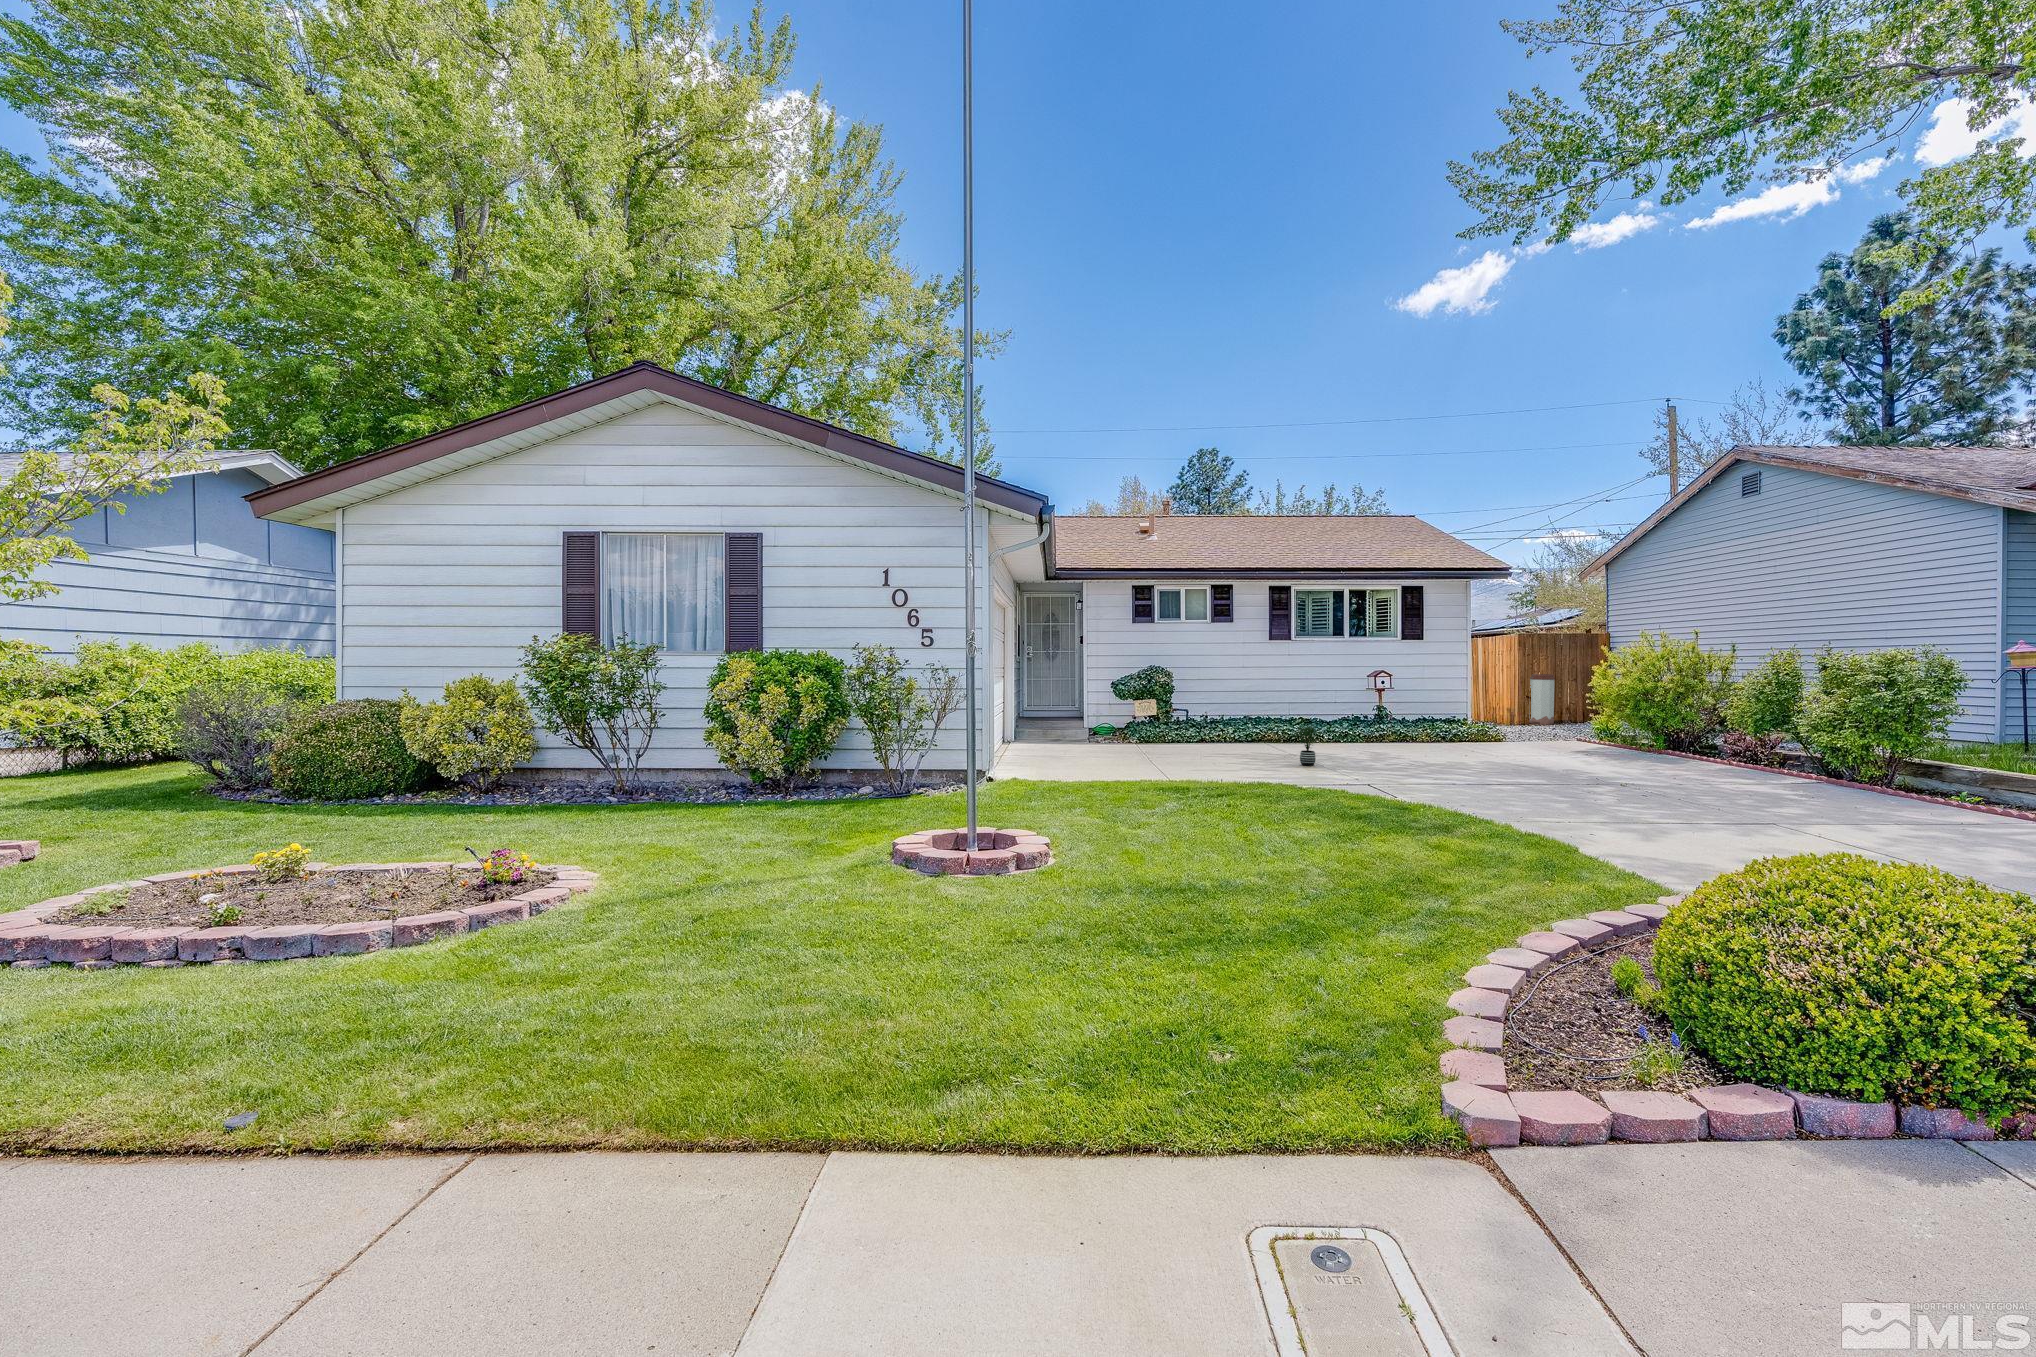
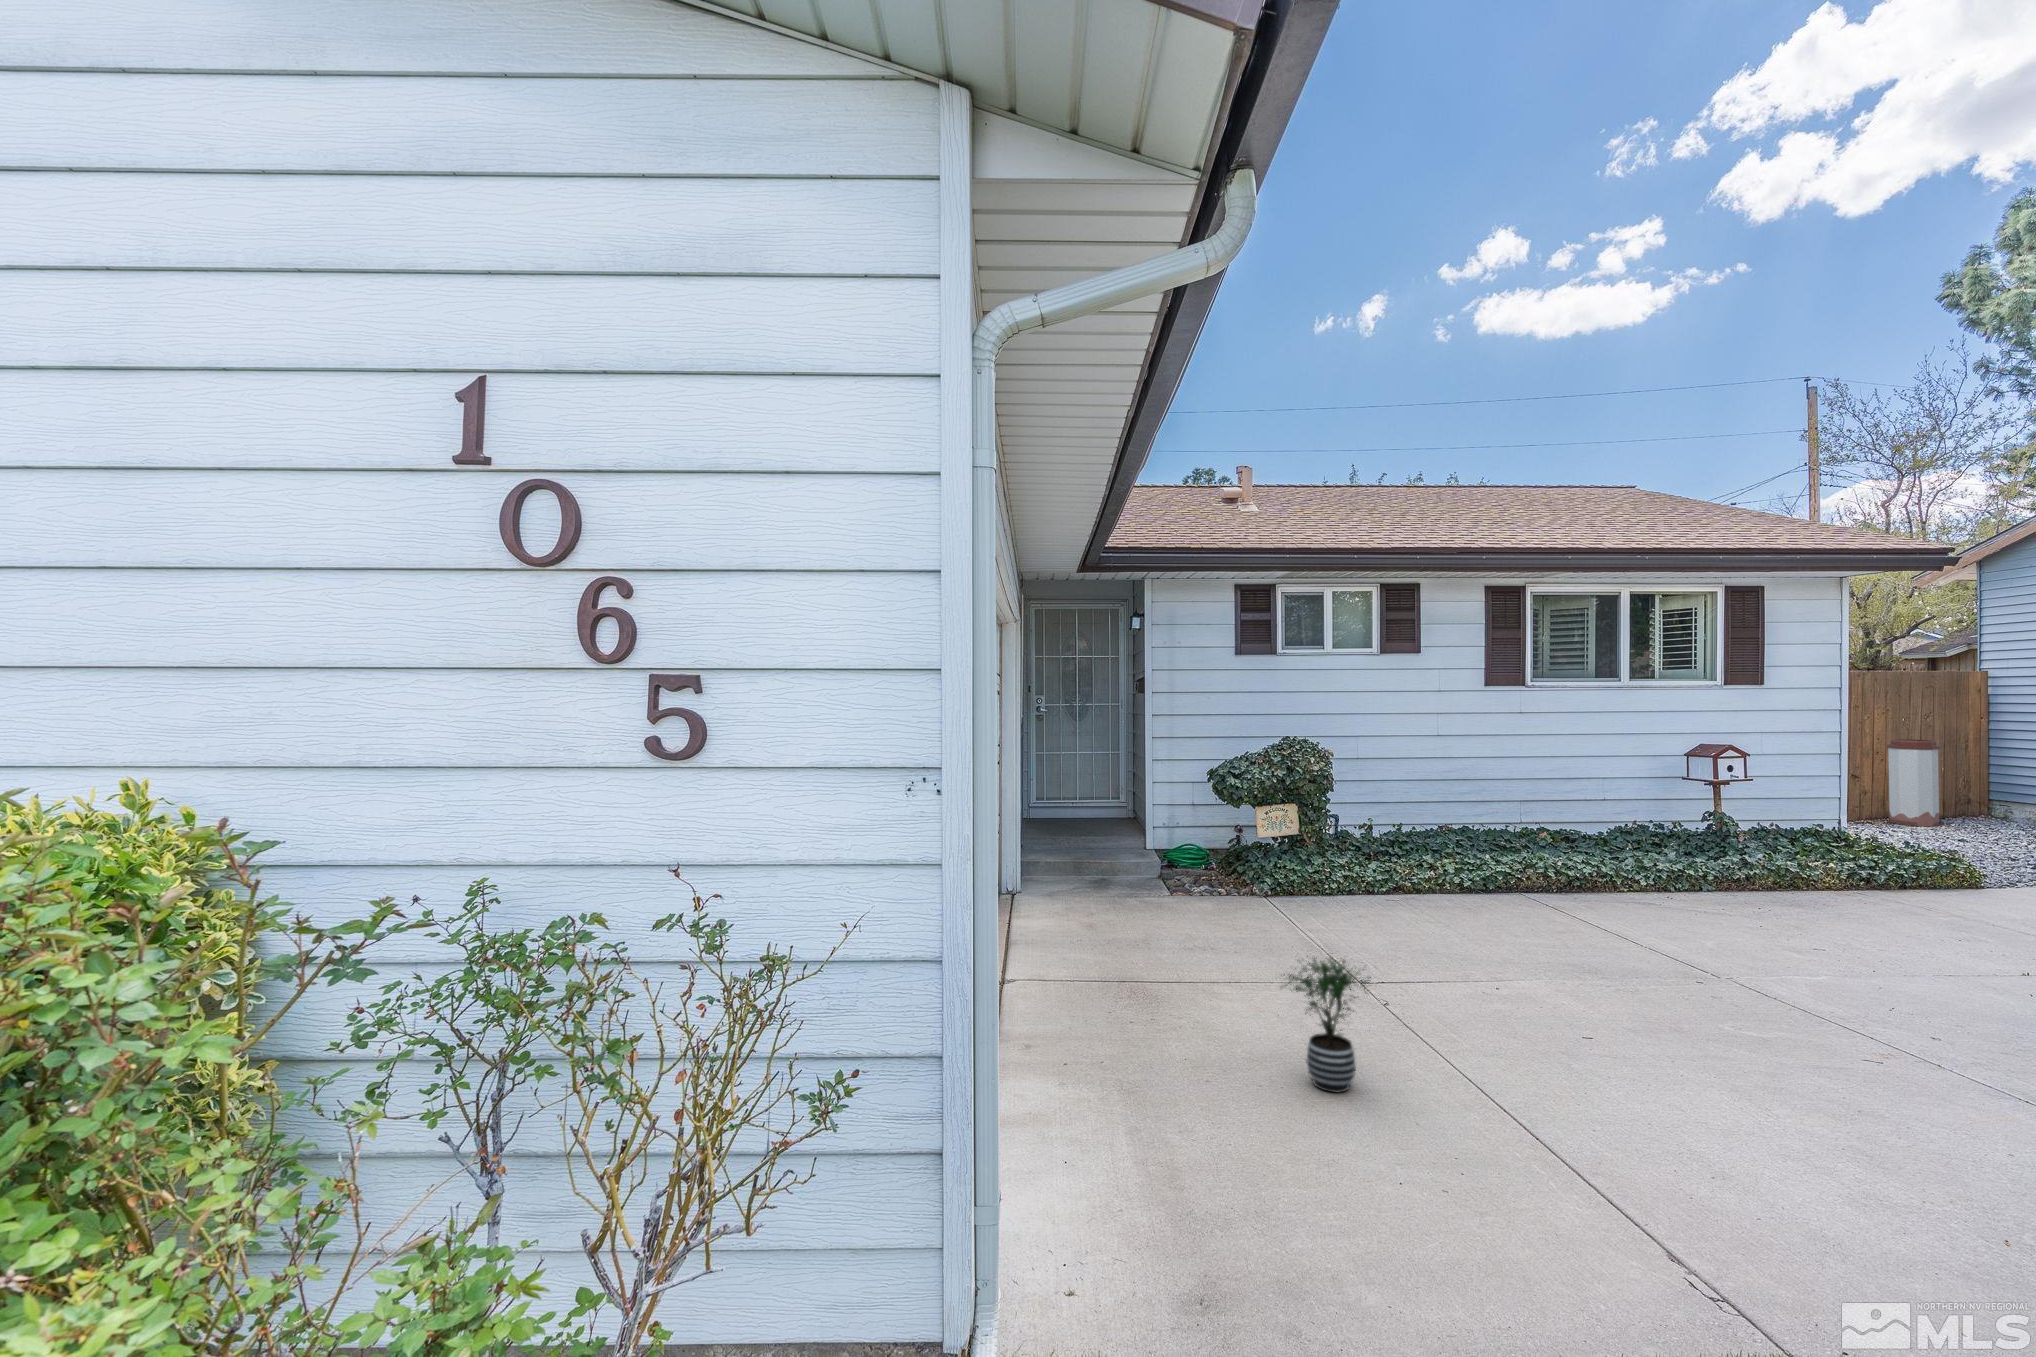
potted plant: present [1294,726,1320,766] -> present [1281,956,1371,1093]

